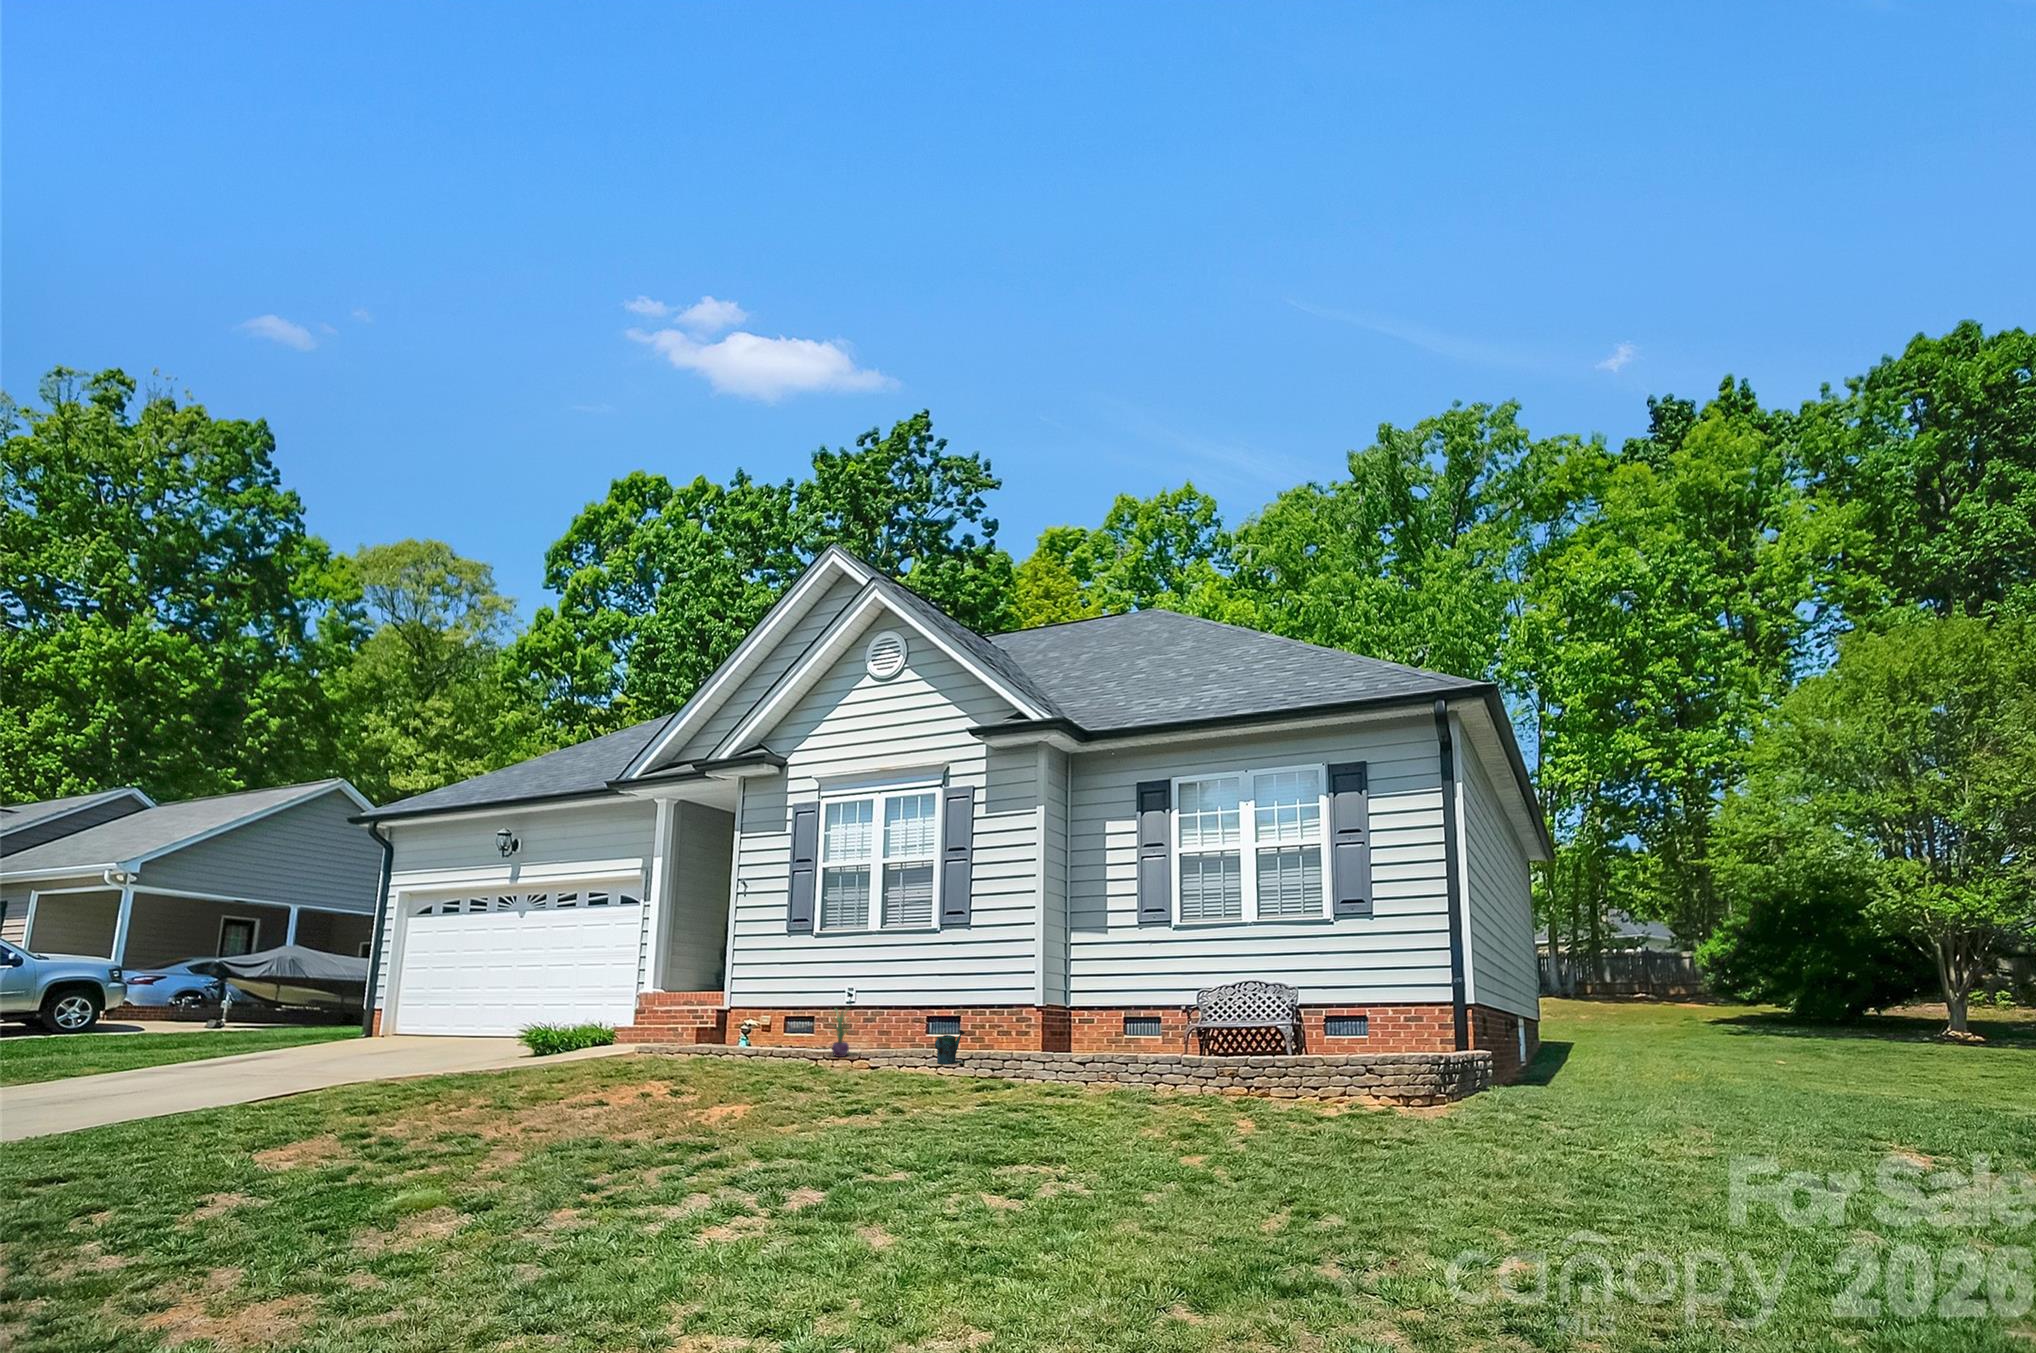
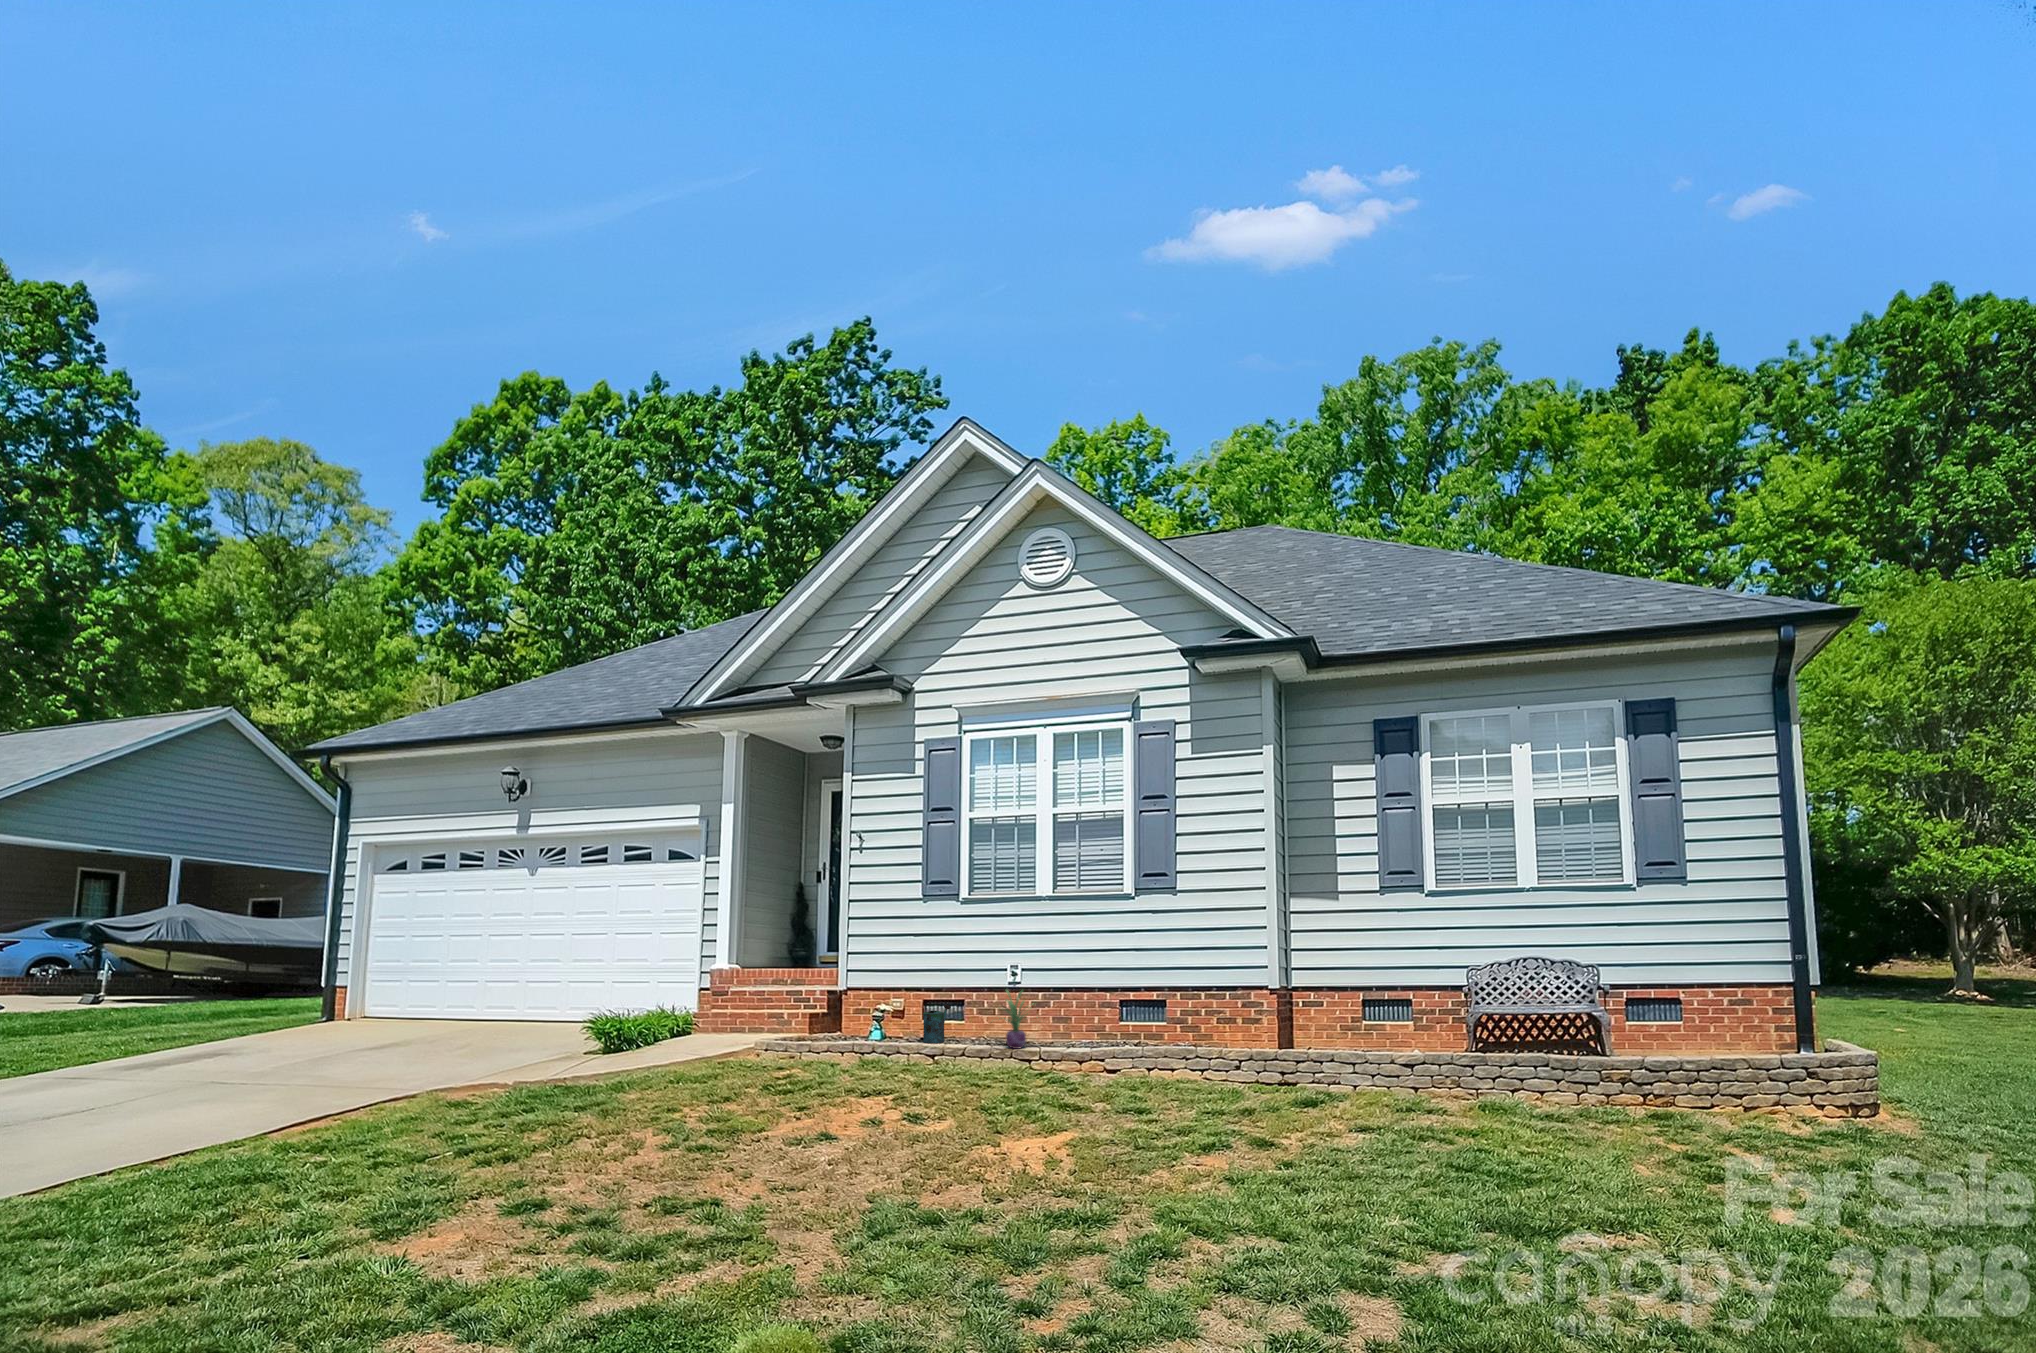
watering can: present [935,1030,965,1064] -> present [923,1005,951,1043]

